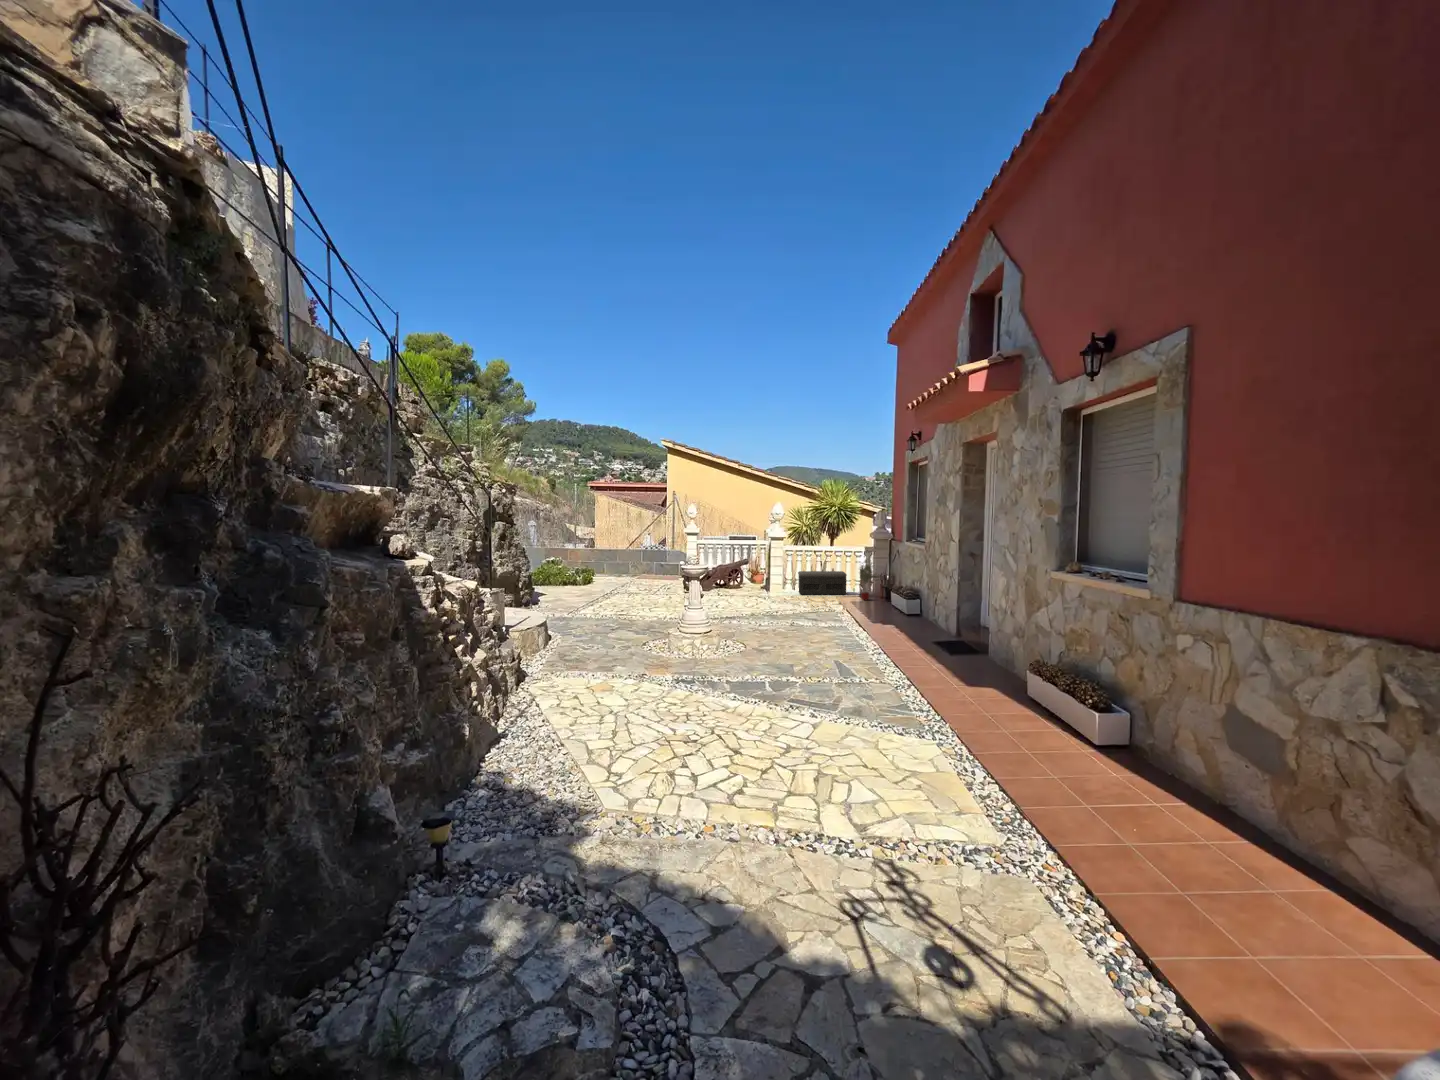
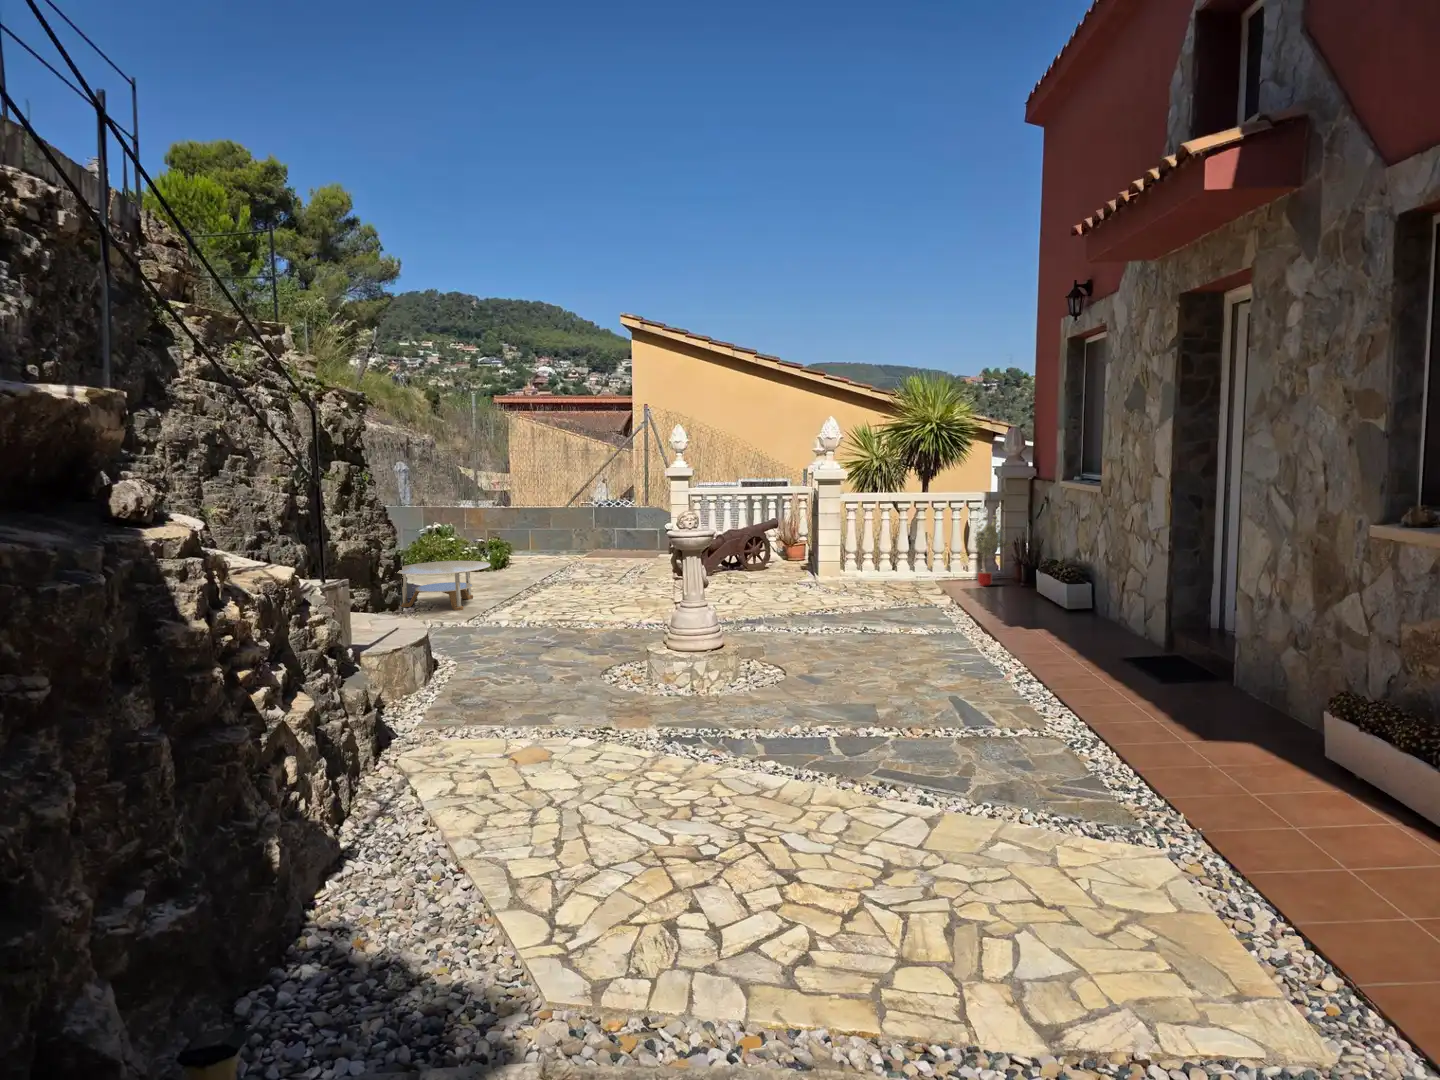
storage bench: present [798,571,847,595] -> none [866,537,951,579]
round table: none [527,580,583,608] -> present [397,561,491,611]

